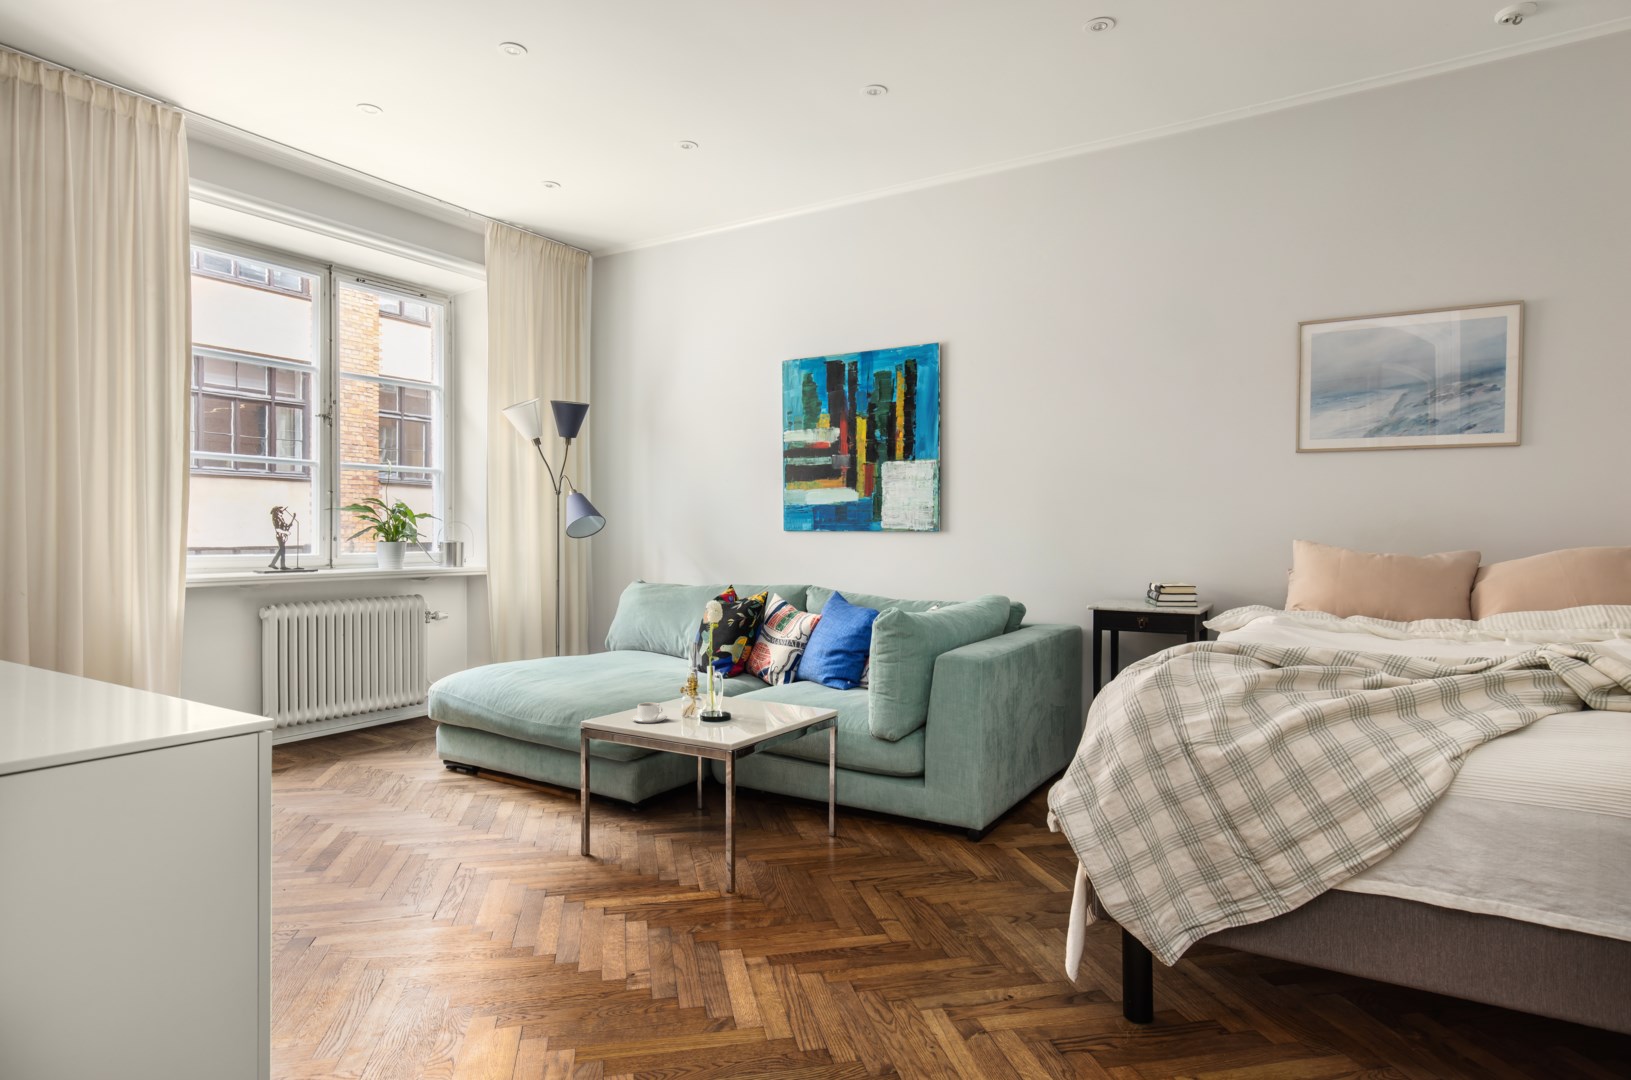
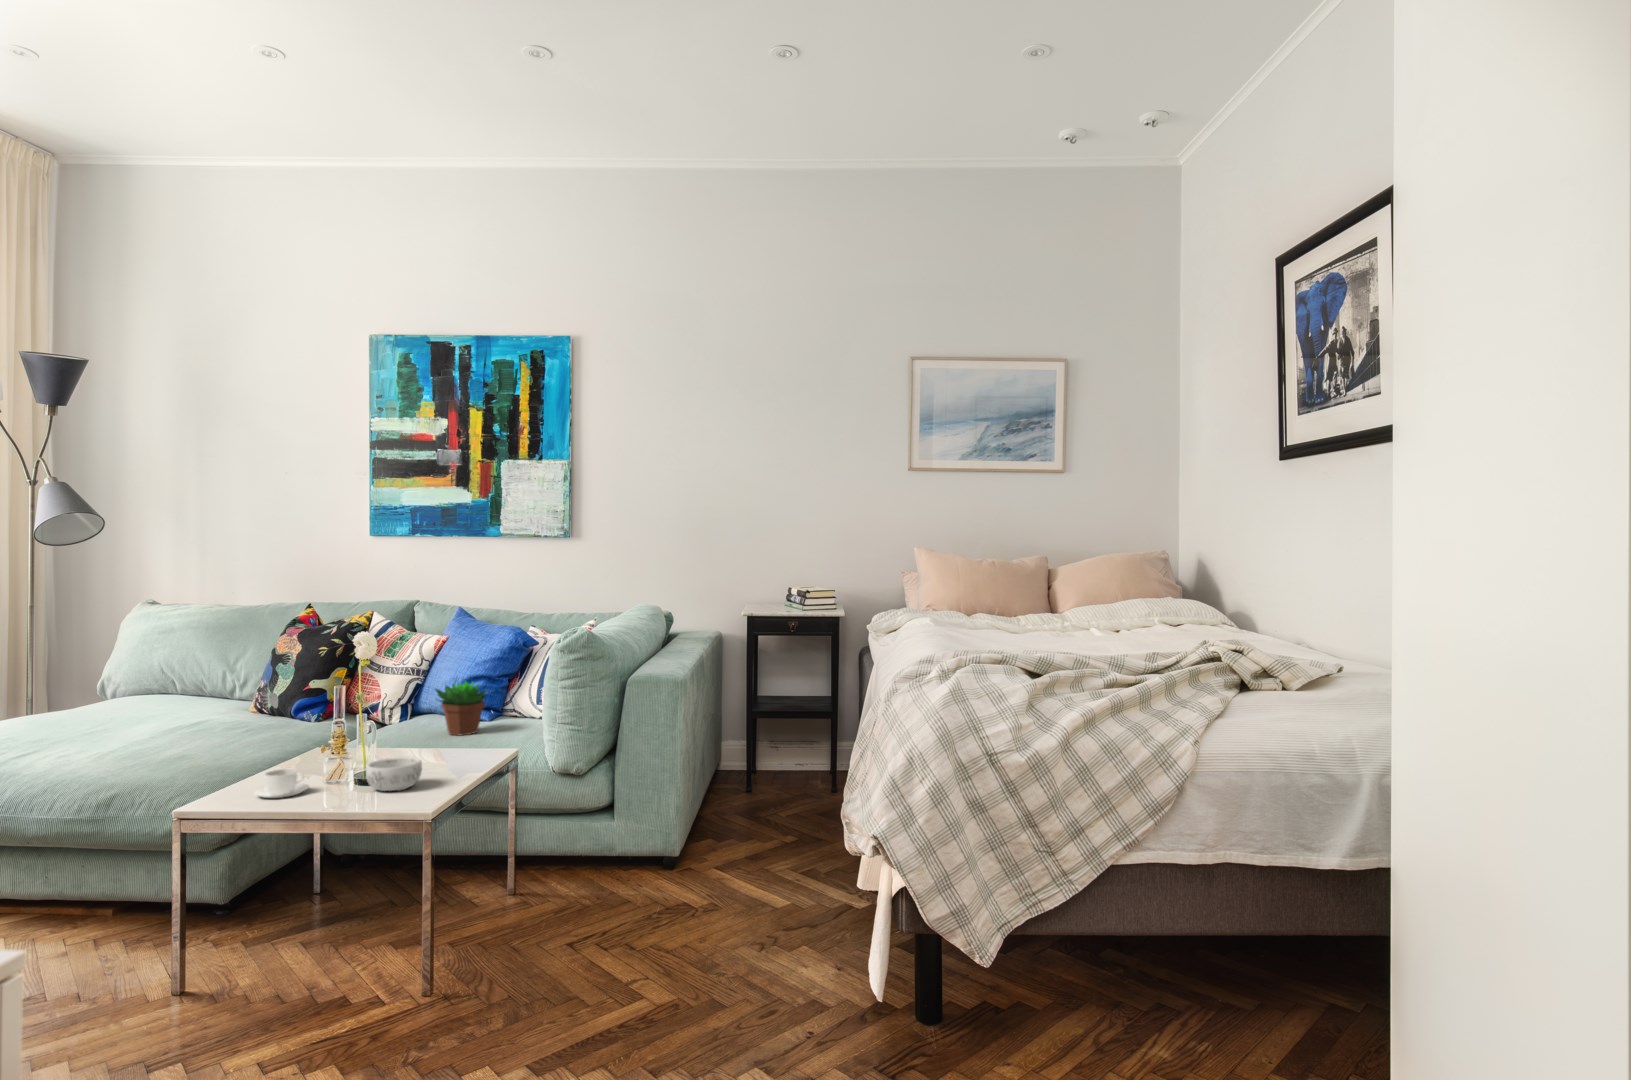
succulent plant: none [791,650,833,697] -> present [435,682,487,736]
decorative bowl: none [700,702,740,728] -> present [366,757,422,791]

